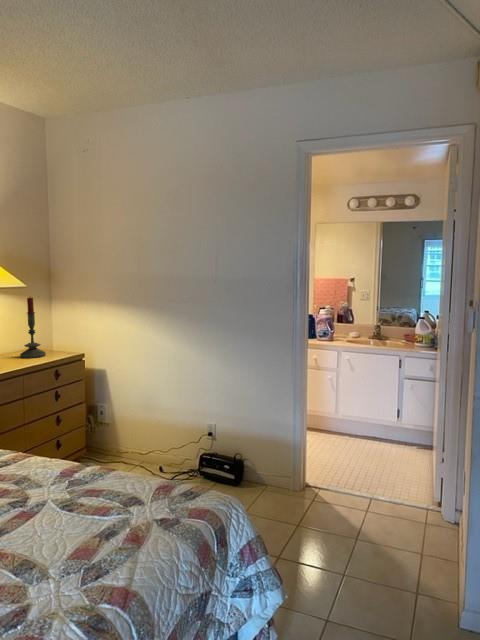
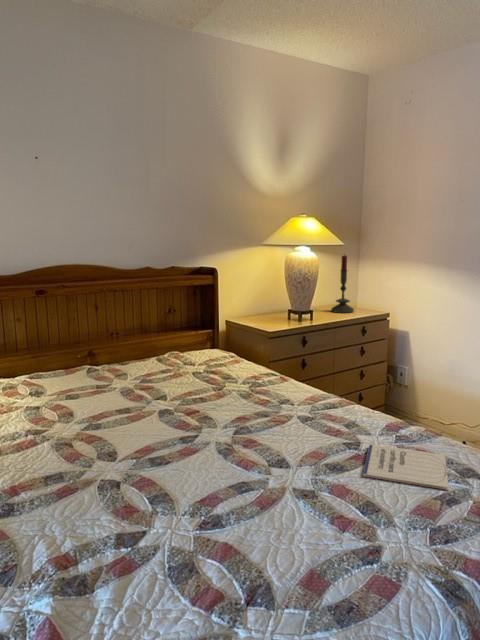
notebook: none [25,488,113,534] -> present [363,444,449,490]

